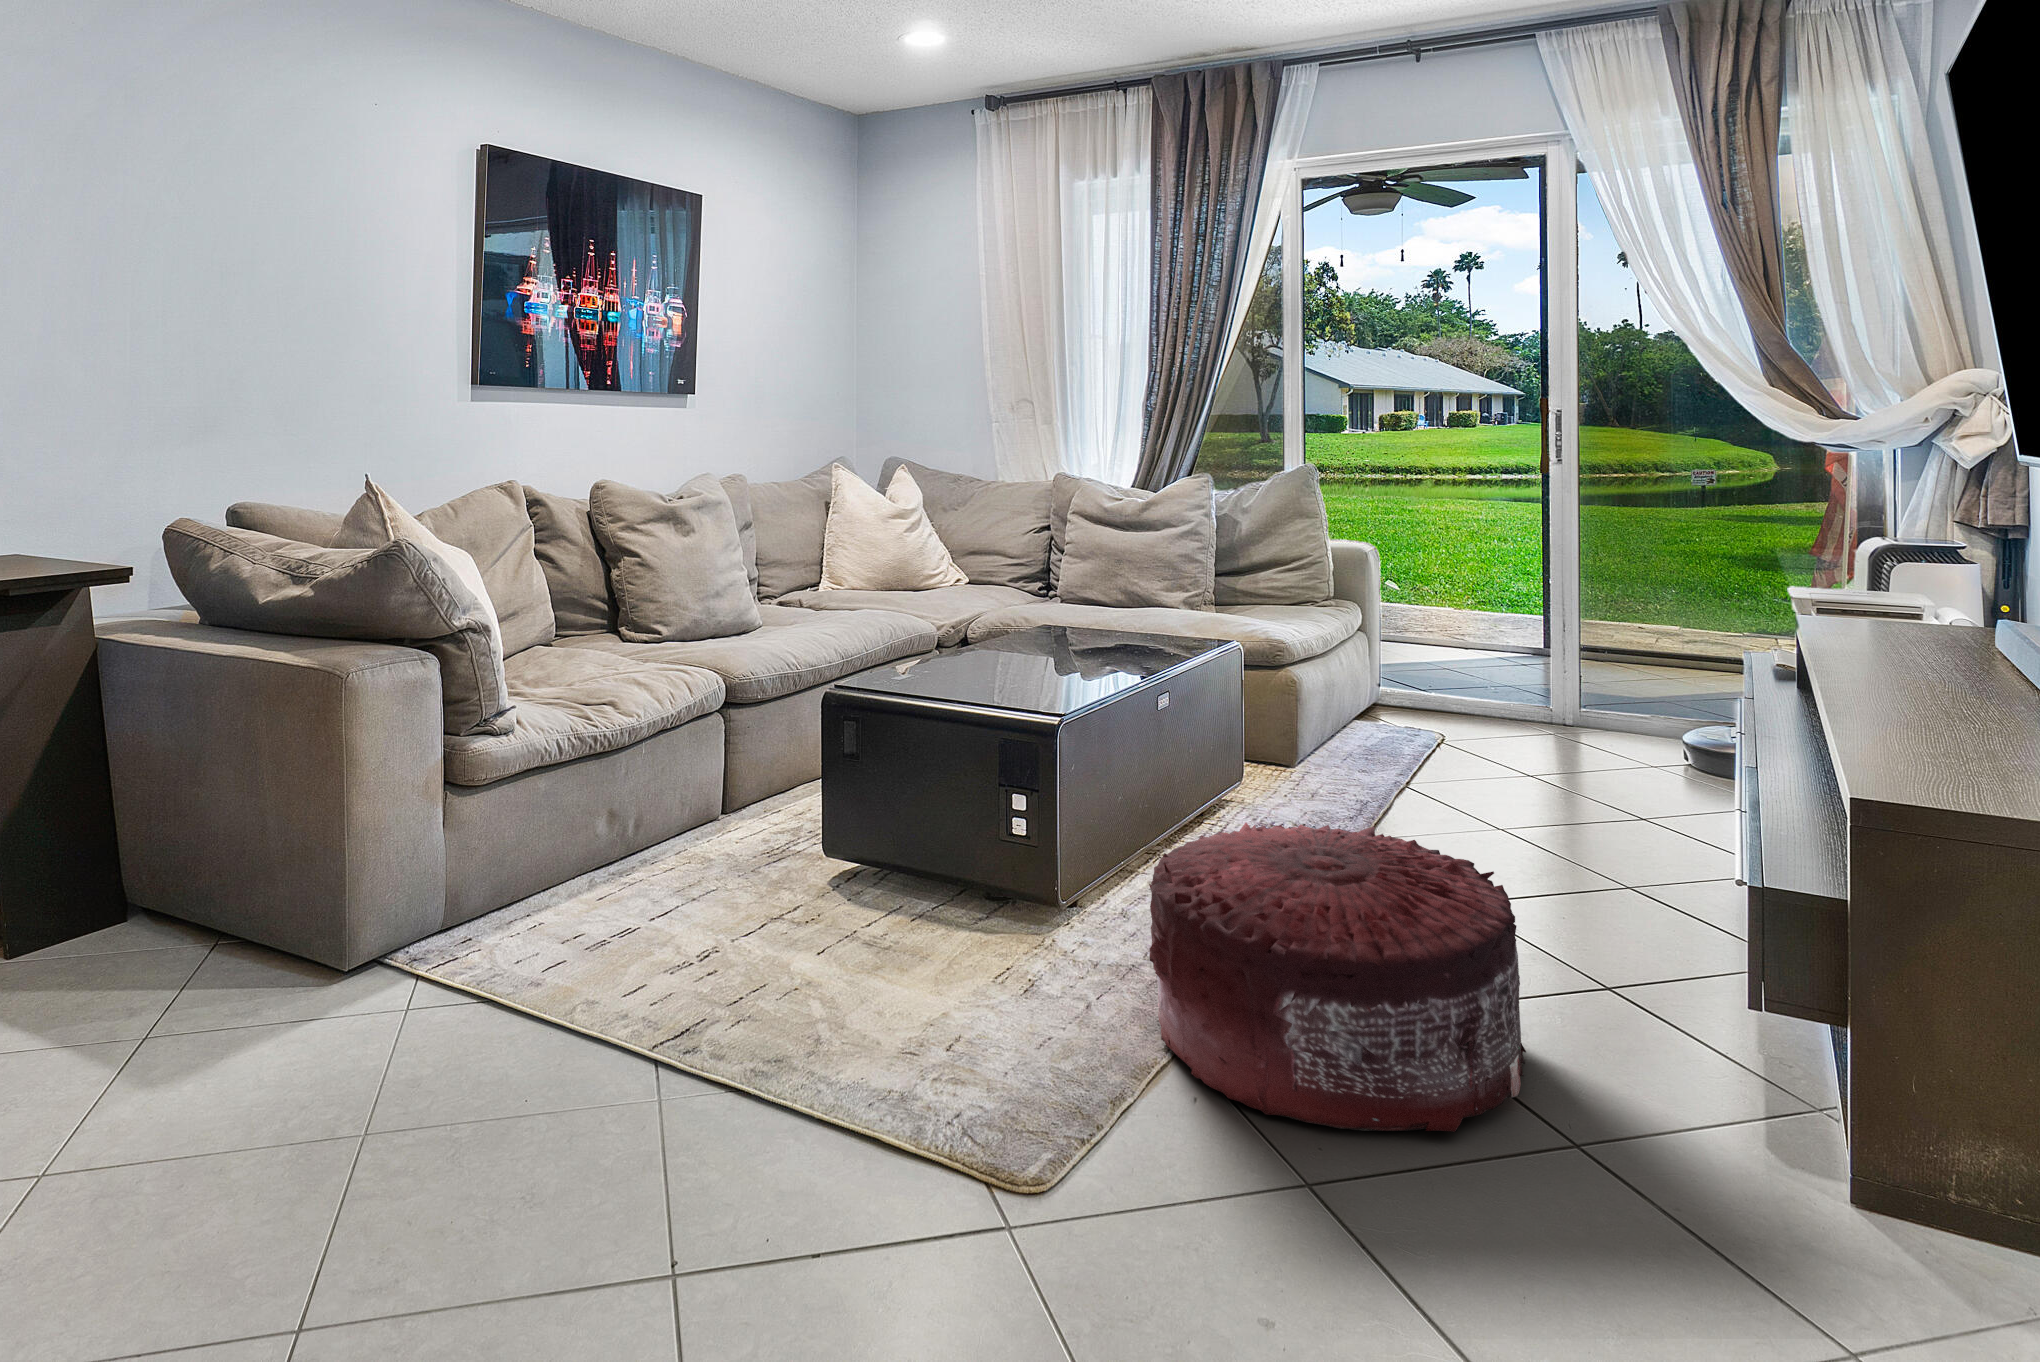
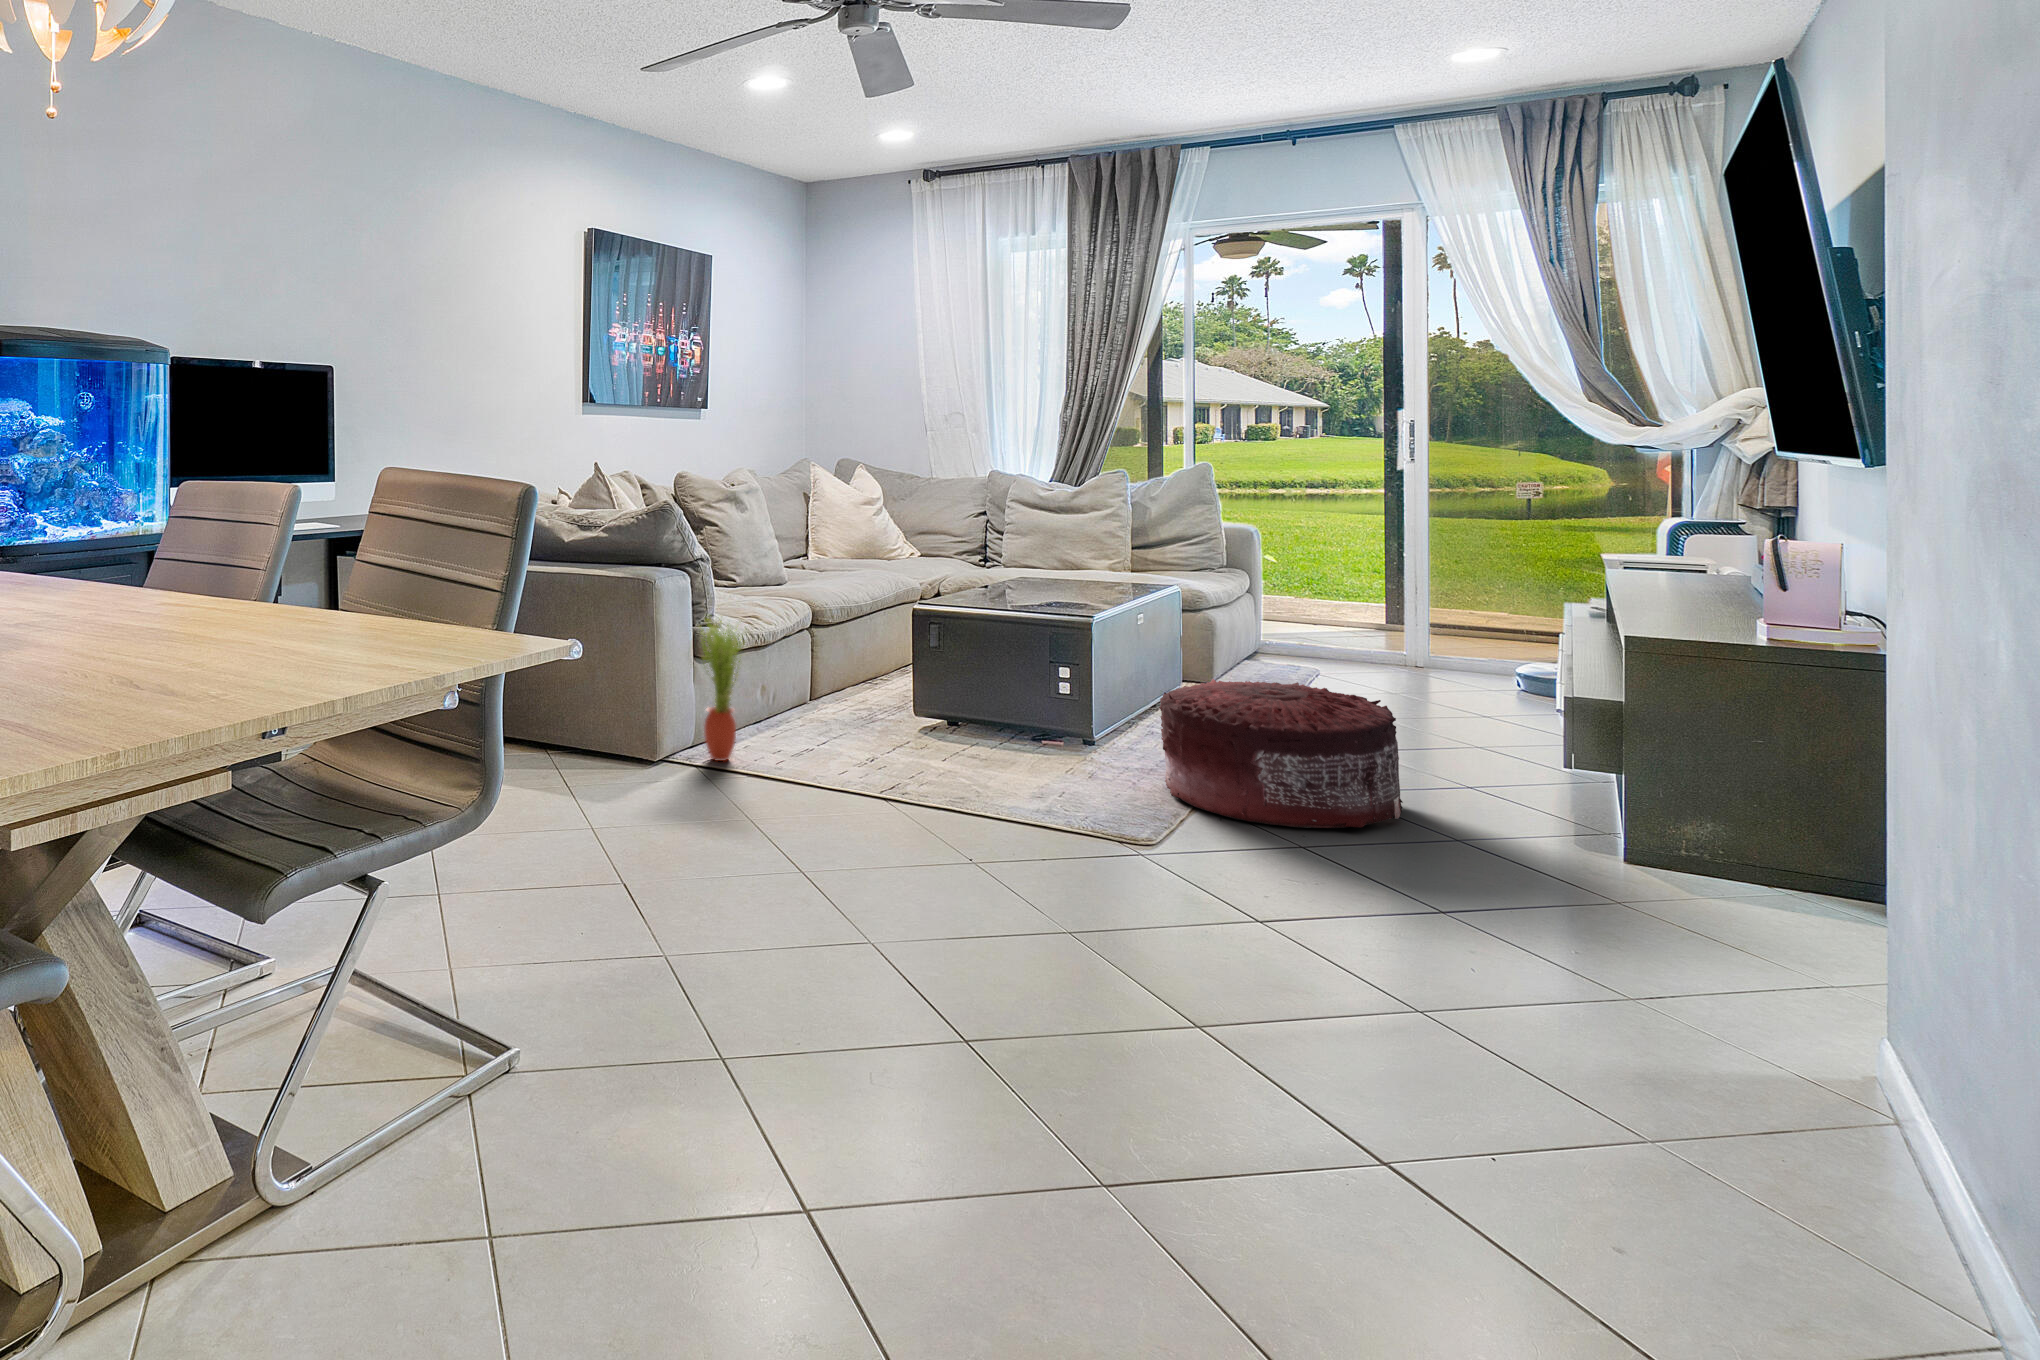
potted plant: none [433,725,530,971] -> present [699,618,742,761]

